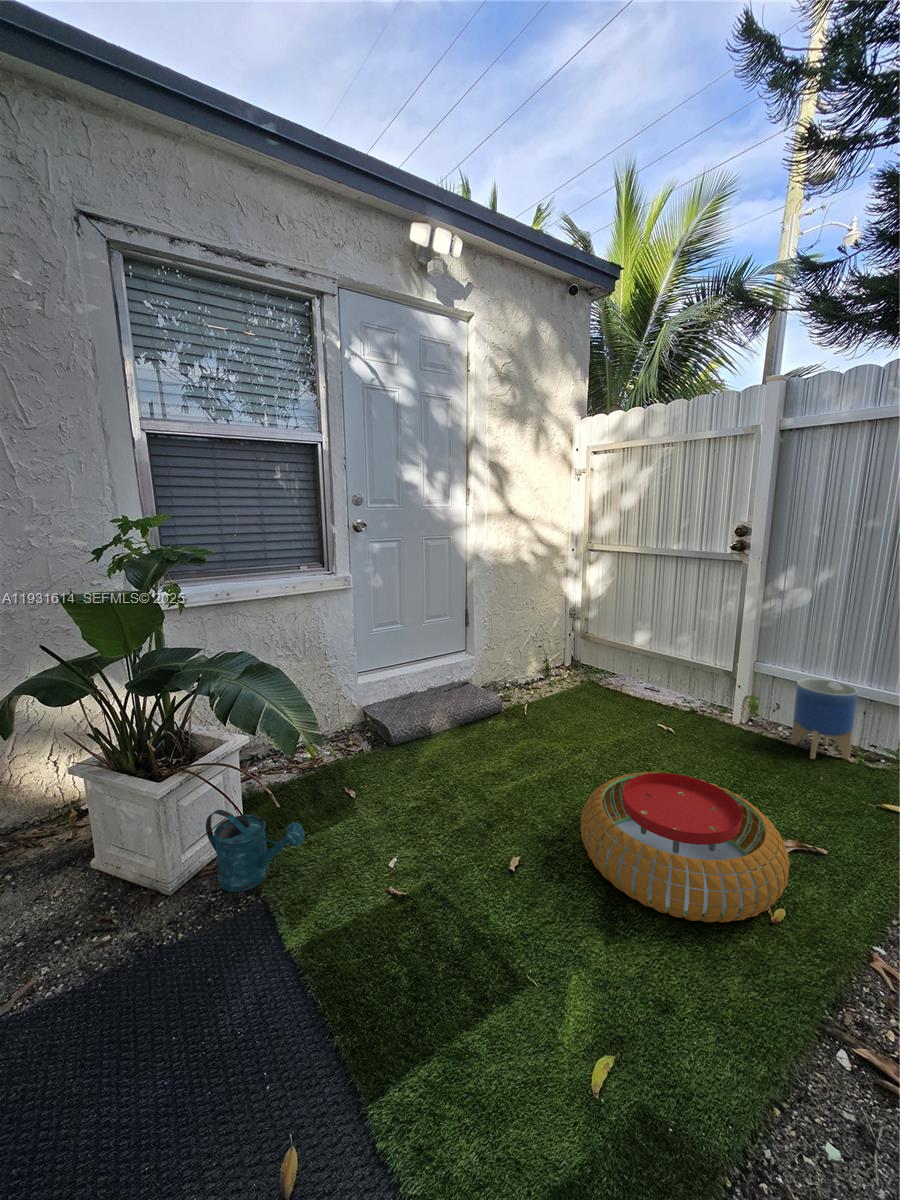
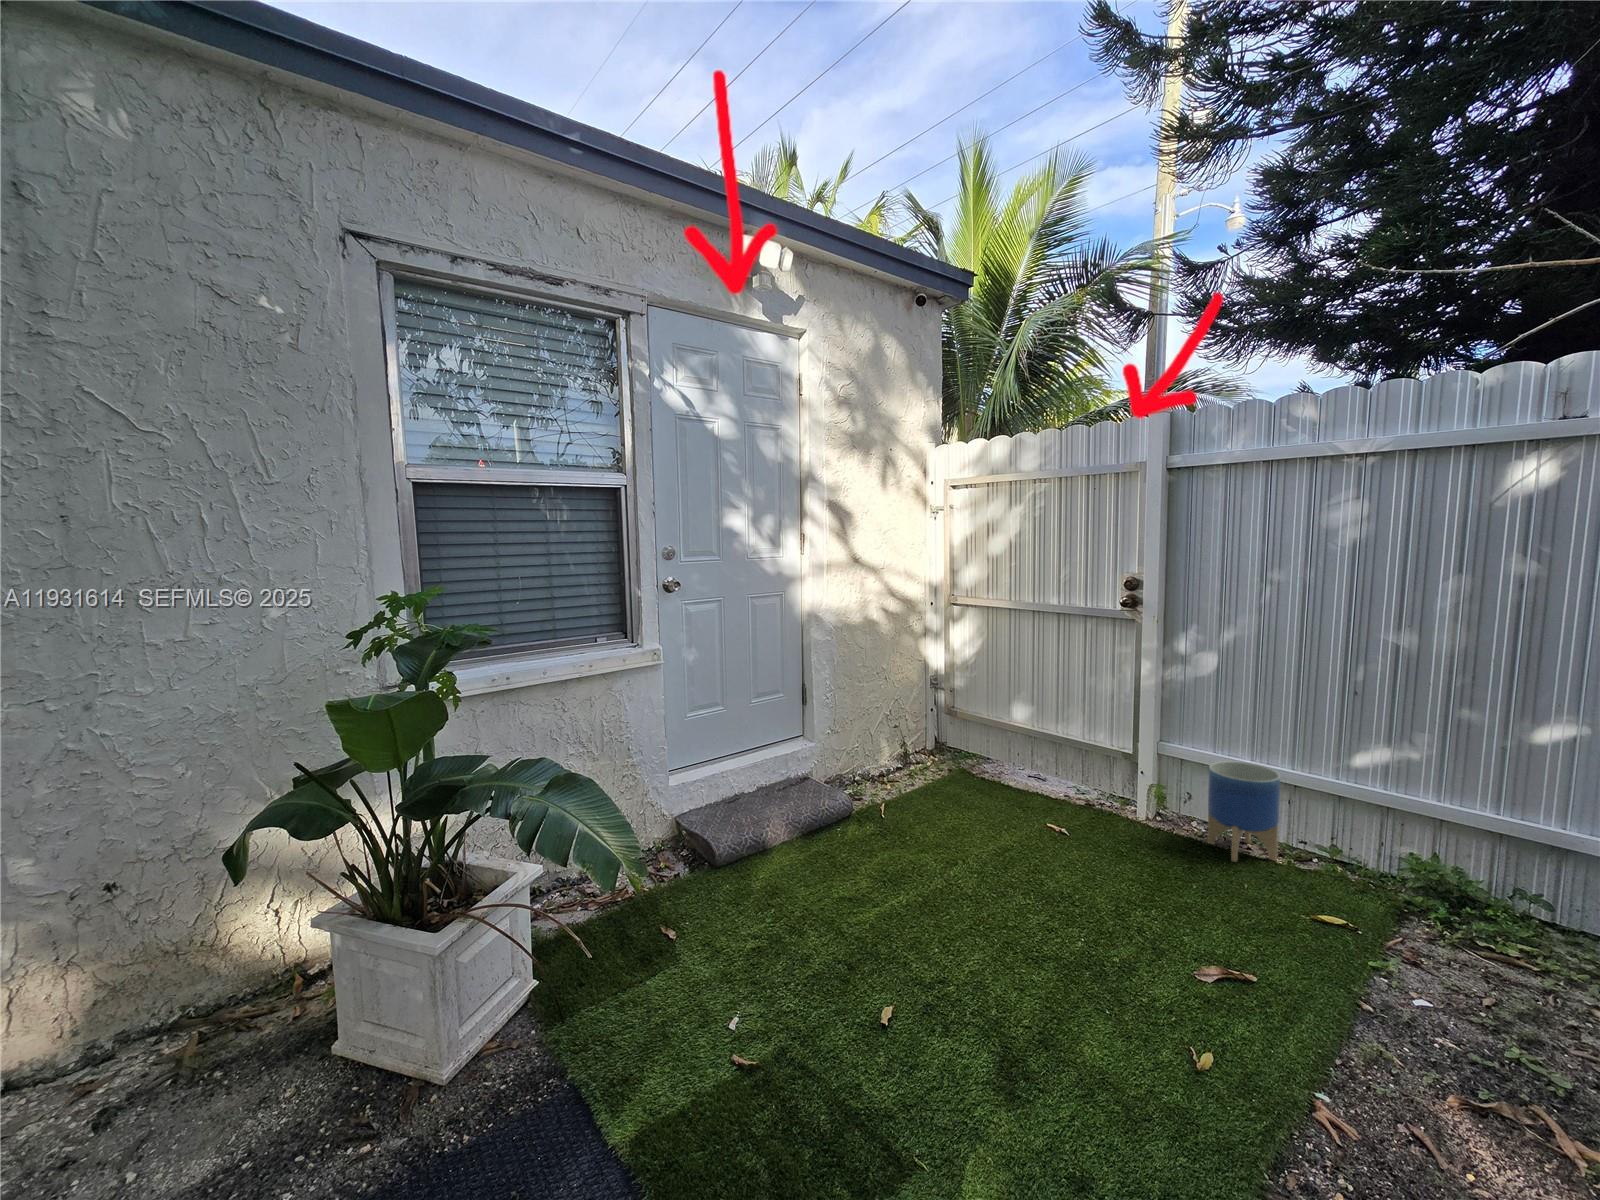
pouf: present [580,772,790,923] -> none [964,888,1218,1078]
watering can: present [206,810,305,892] -> none [492,963,623,1073]

